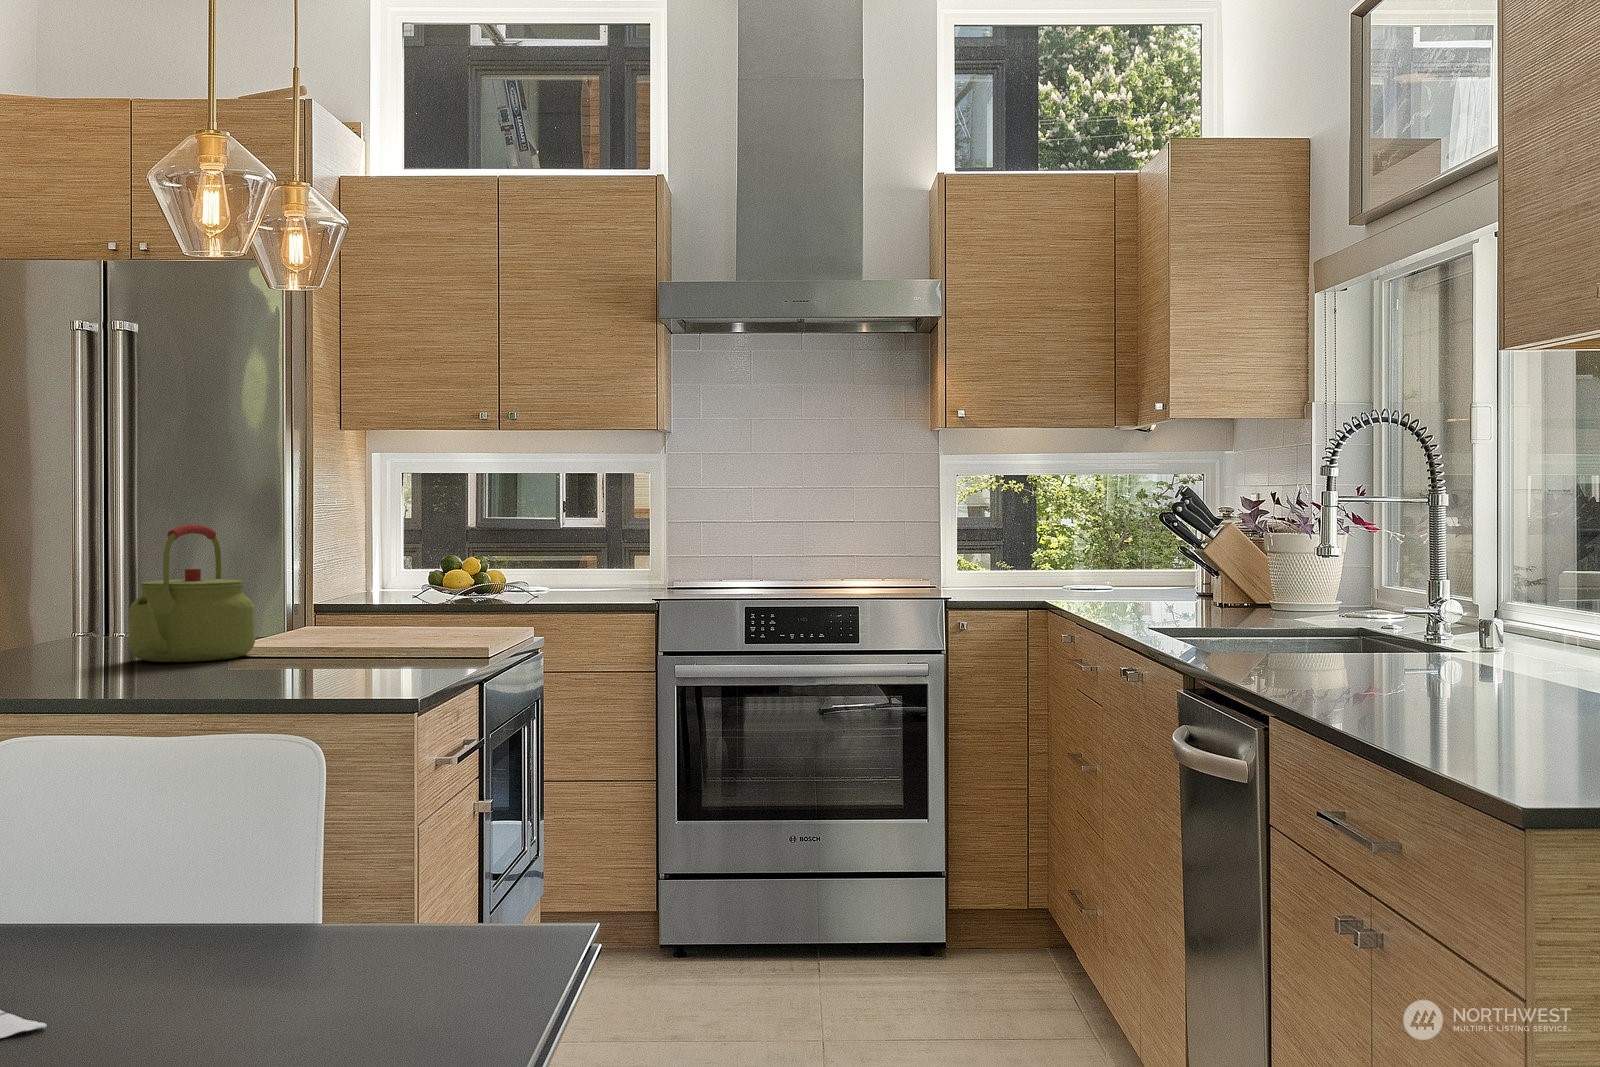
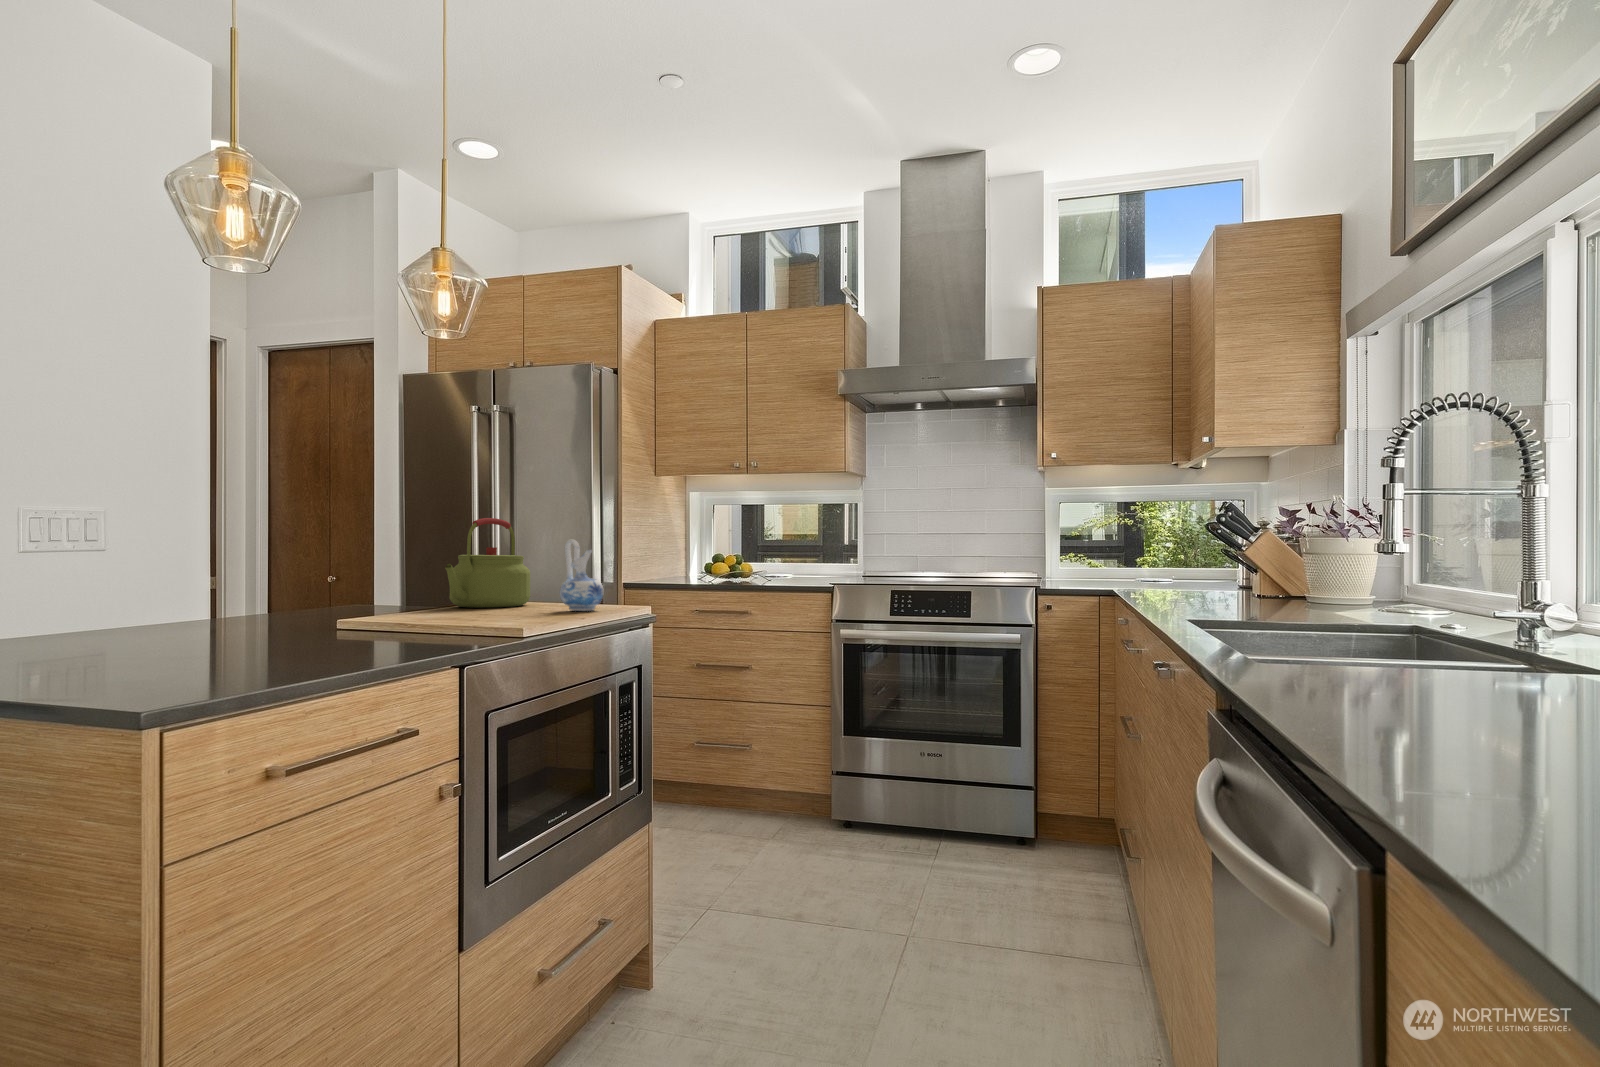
ceramic pitcher: none [334,559,398,663] -> present [560,540,603,611]

